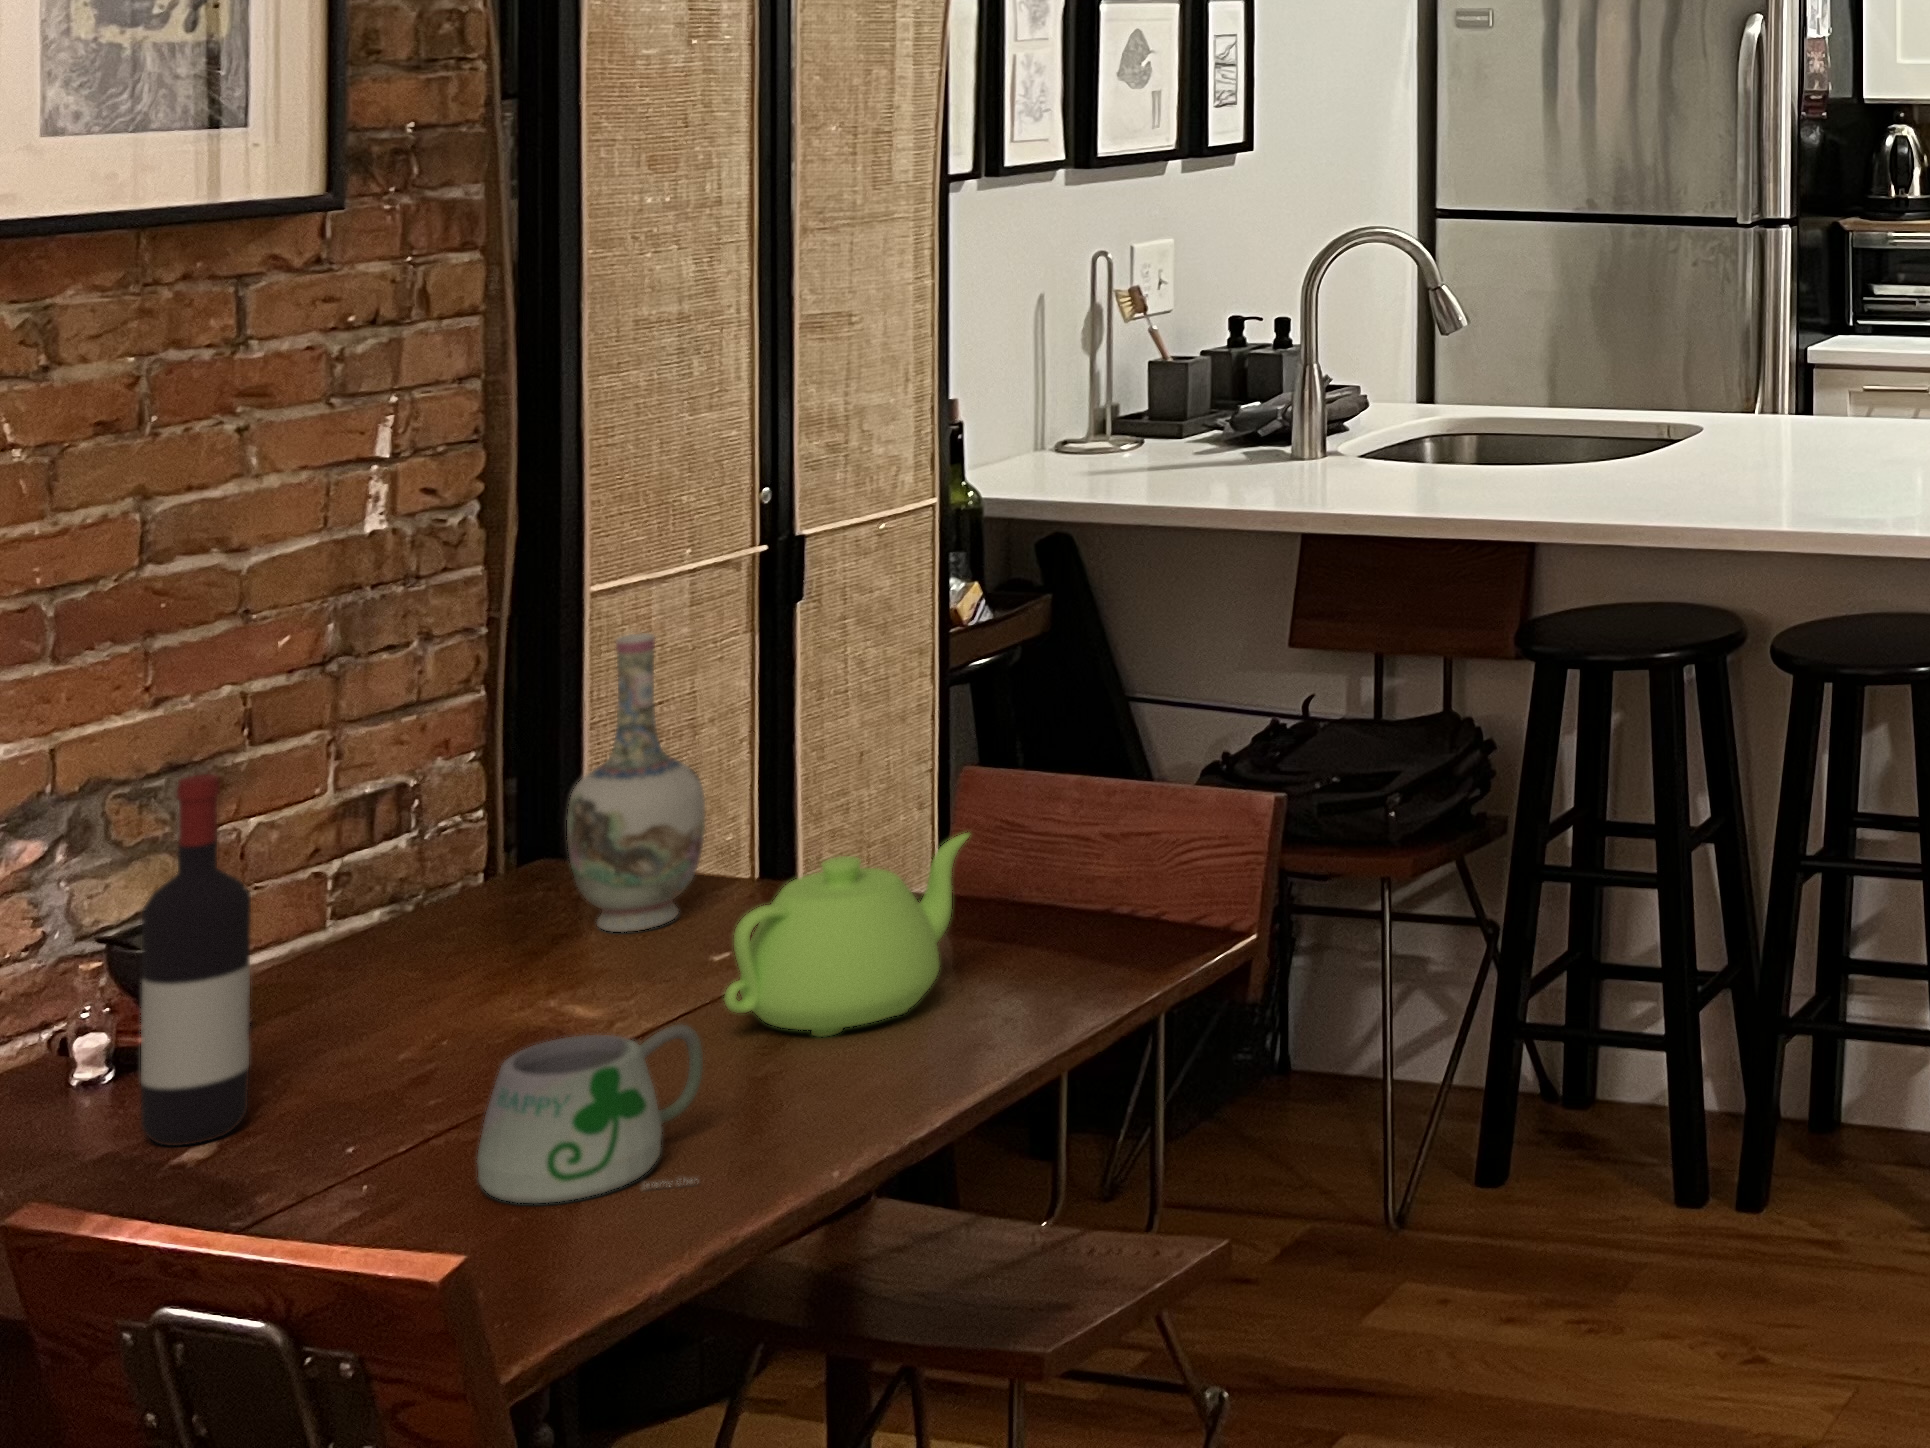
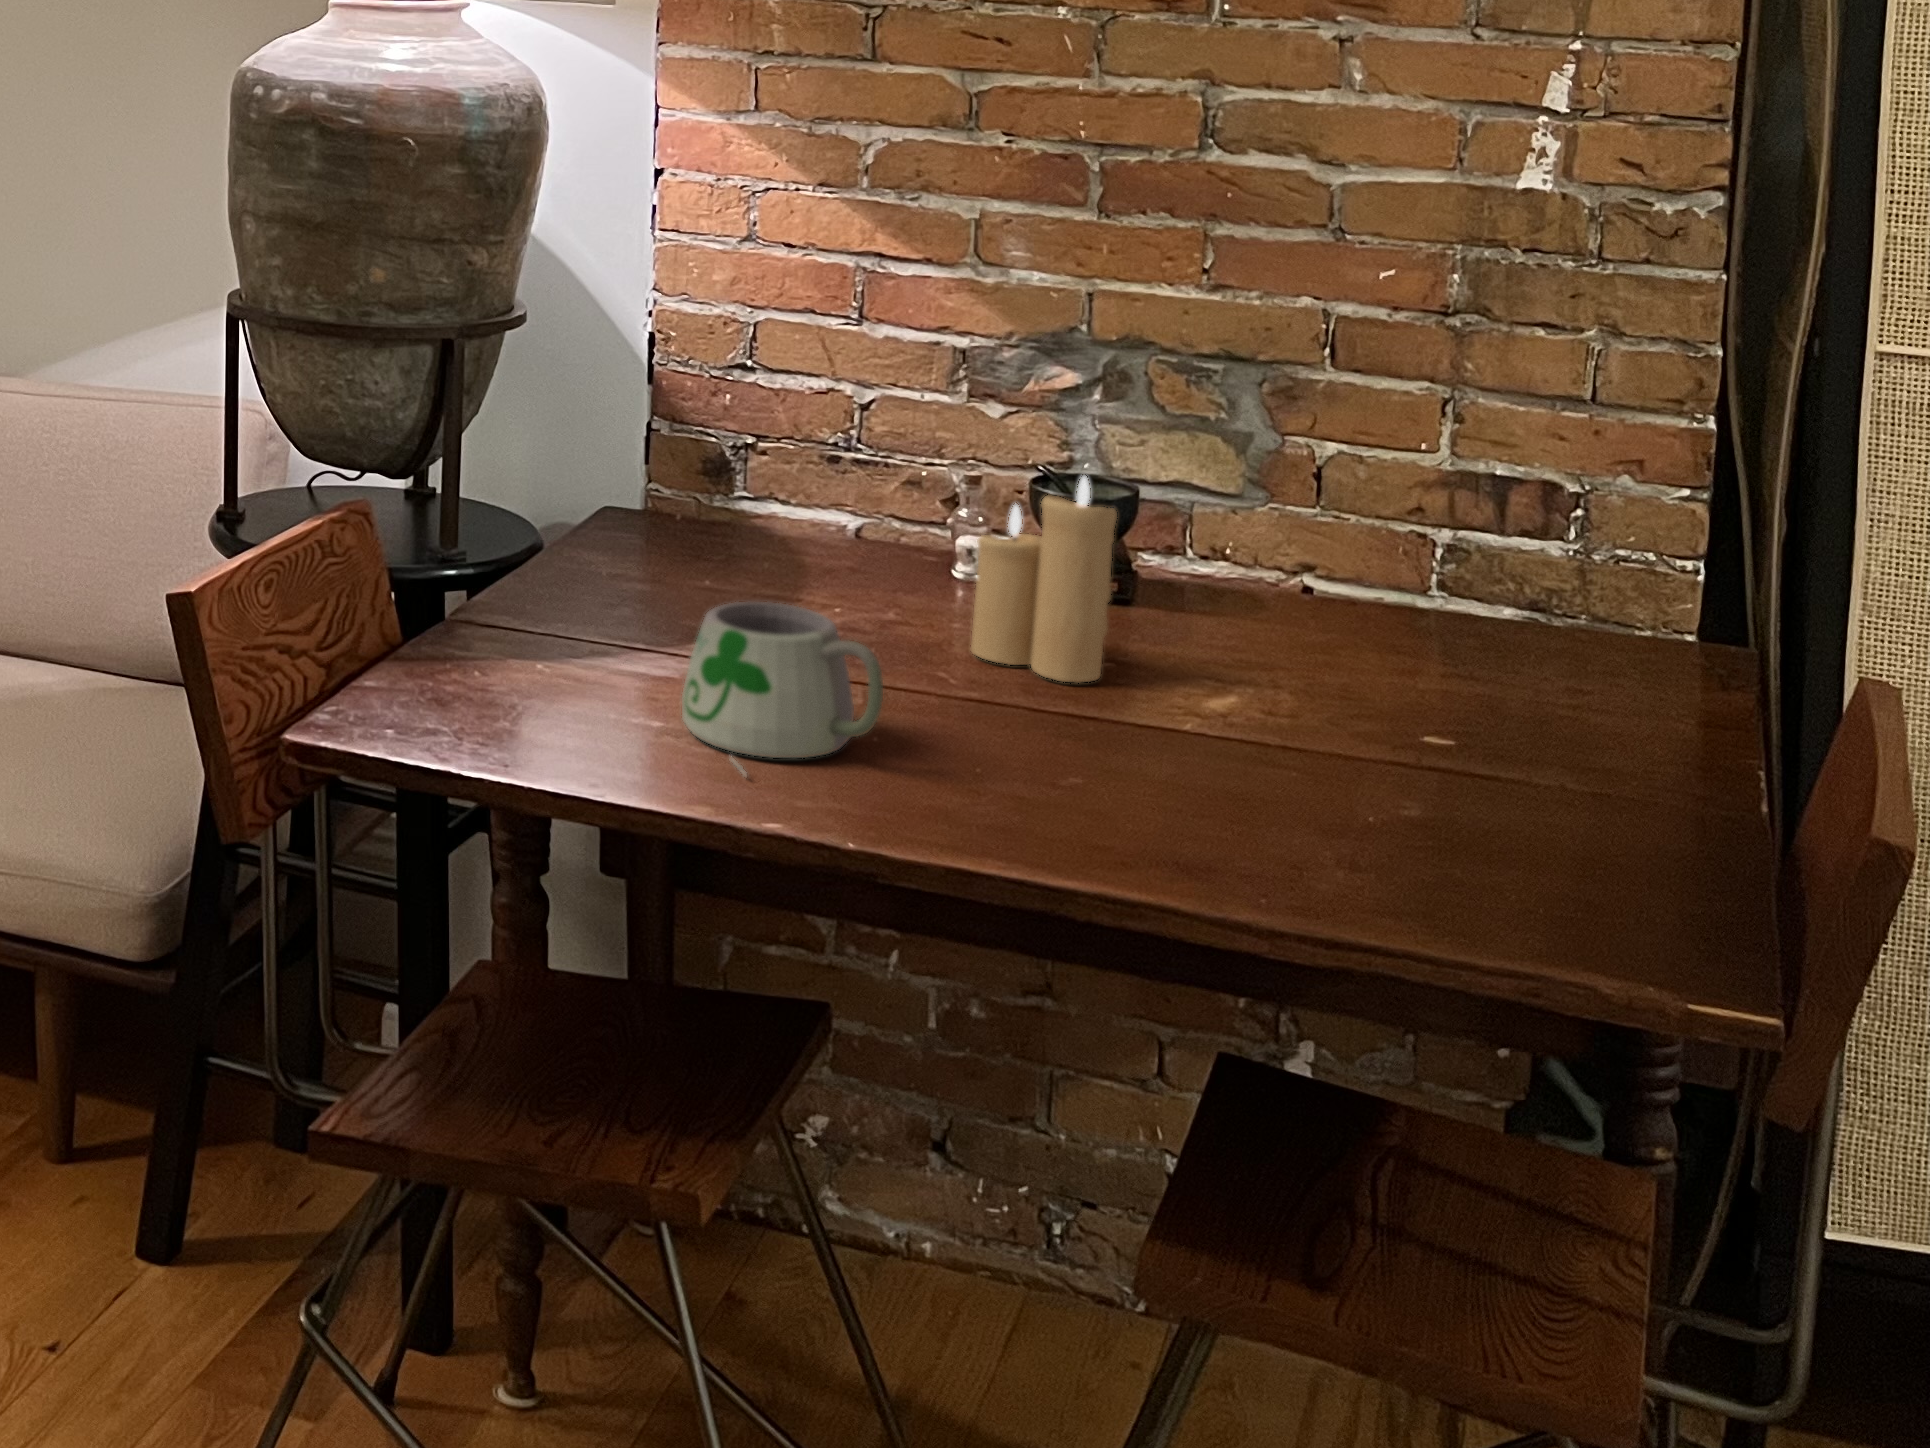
vase: present [567,633,705,932] -> none [1510,361,1687,722]
wine bottle: present [141,774,251,1146] -> none [810,296,906,625]
teapot: present [725,832,969,1037] -> none [1169,621,1500,841]
candle: none [341,862,488,1090] -> present [971,476,1117,682]

